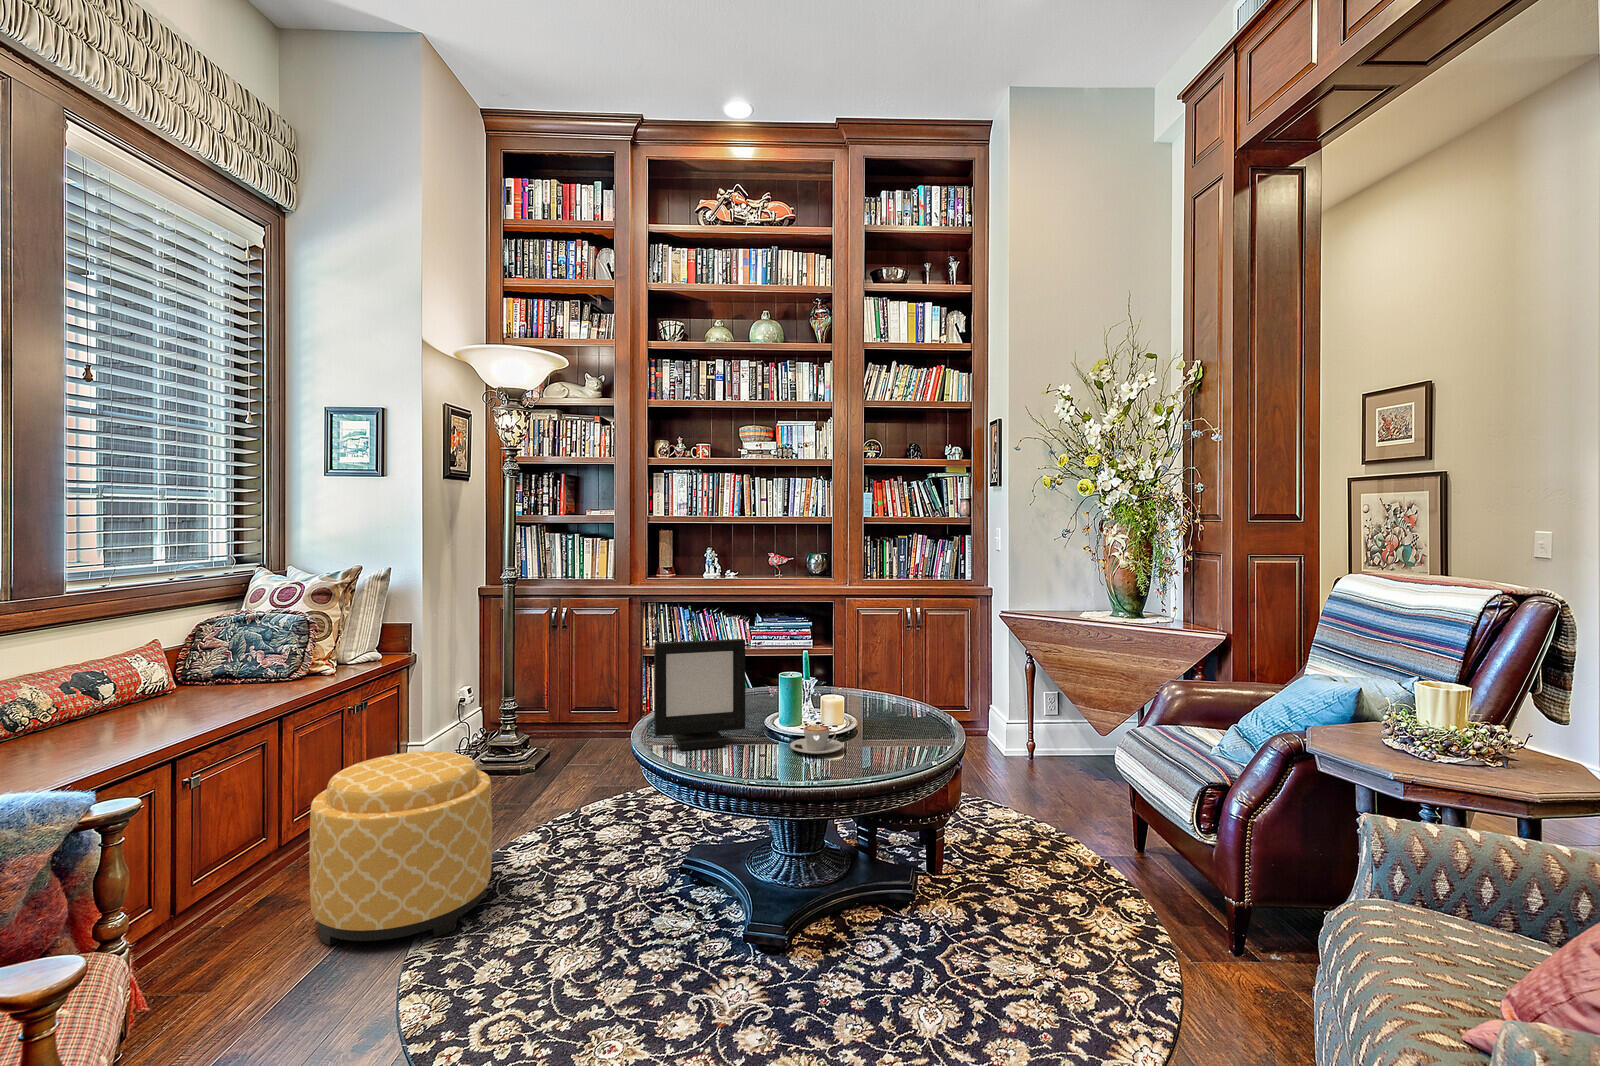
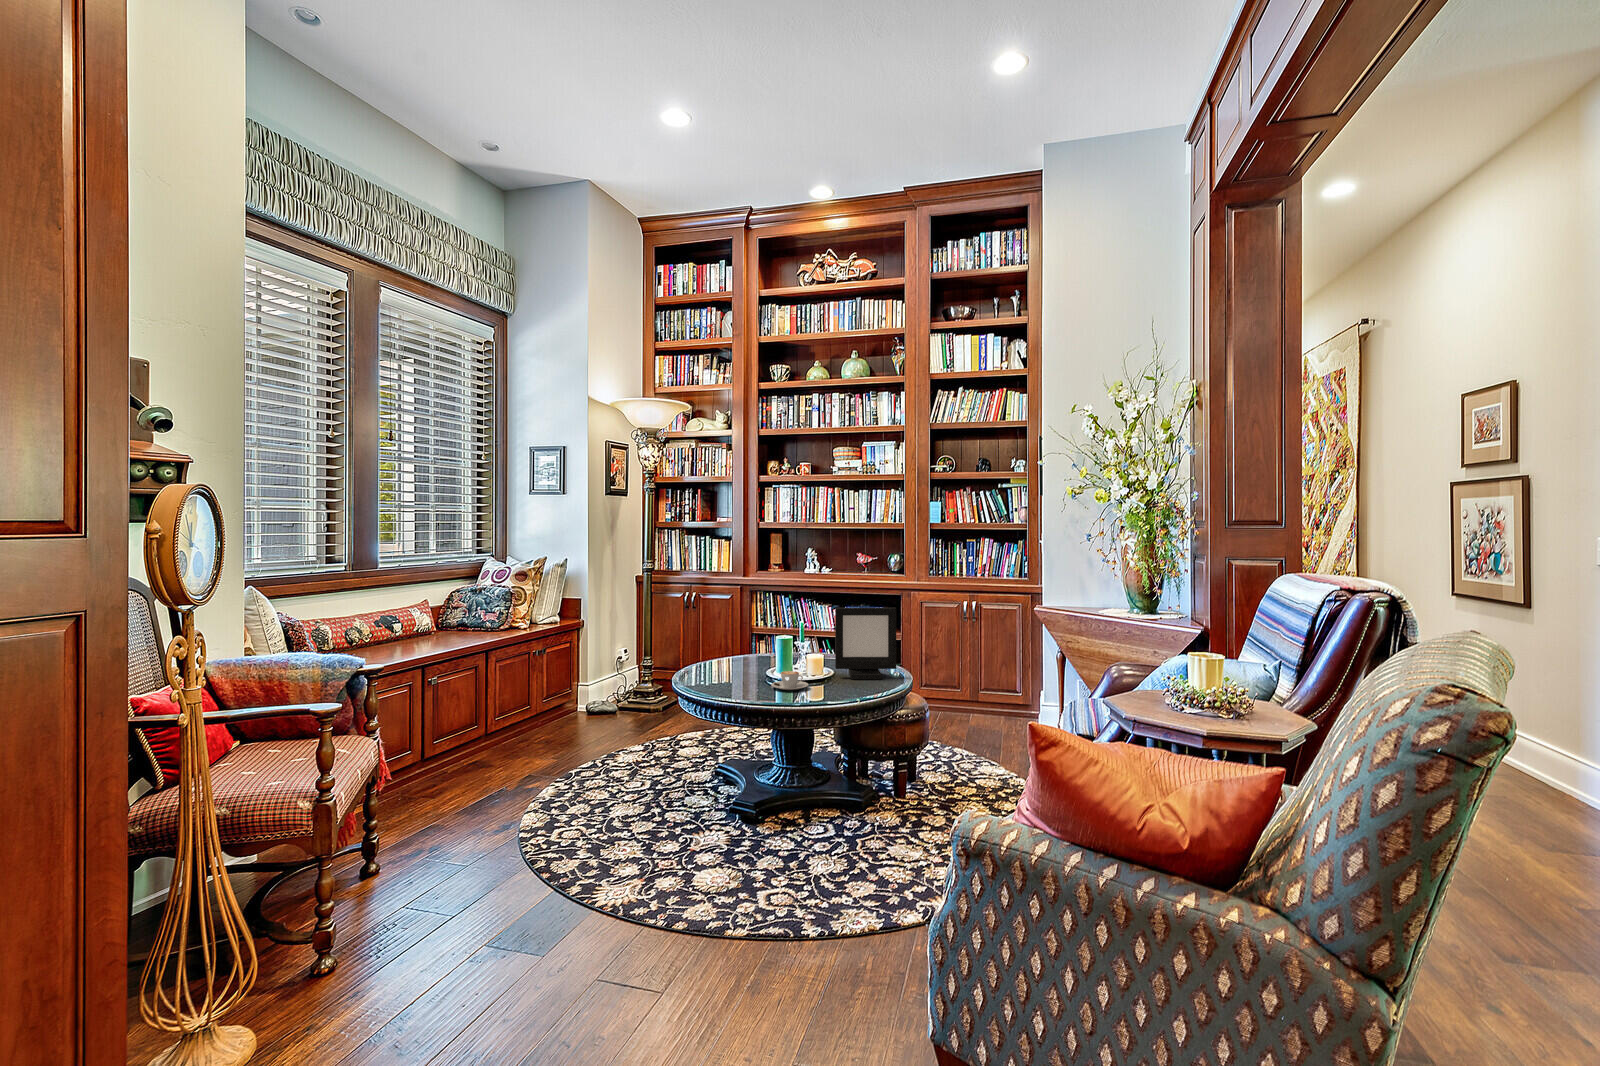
picture frame: present [654,639,745,750] -> present [835,608,896,679]
ottoman: present [309,751,492,946] -> none [491,678,599,790]

